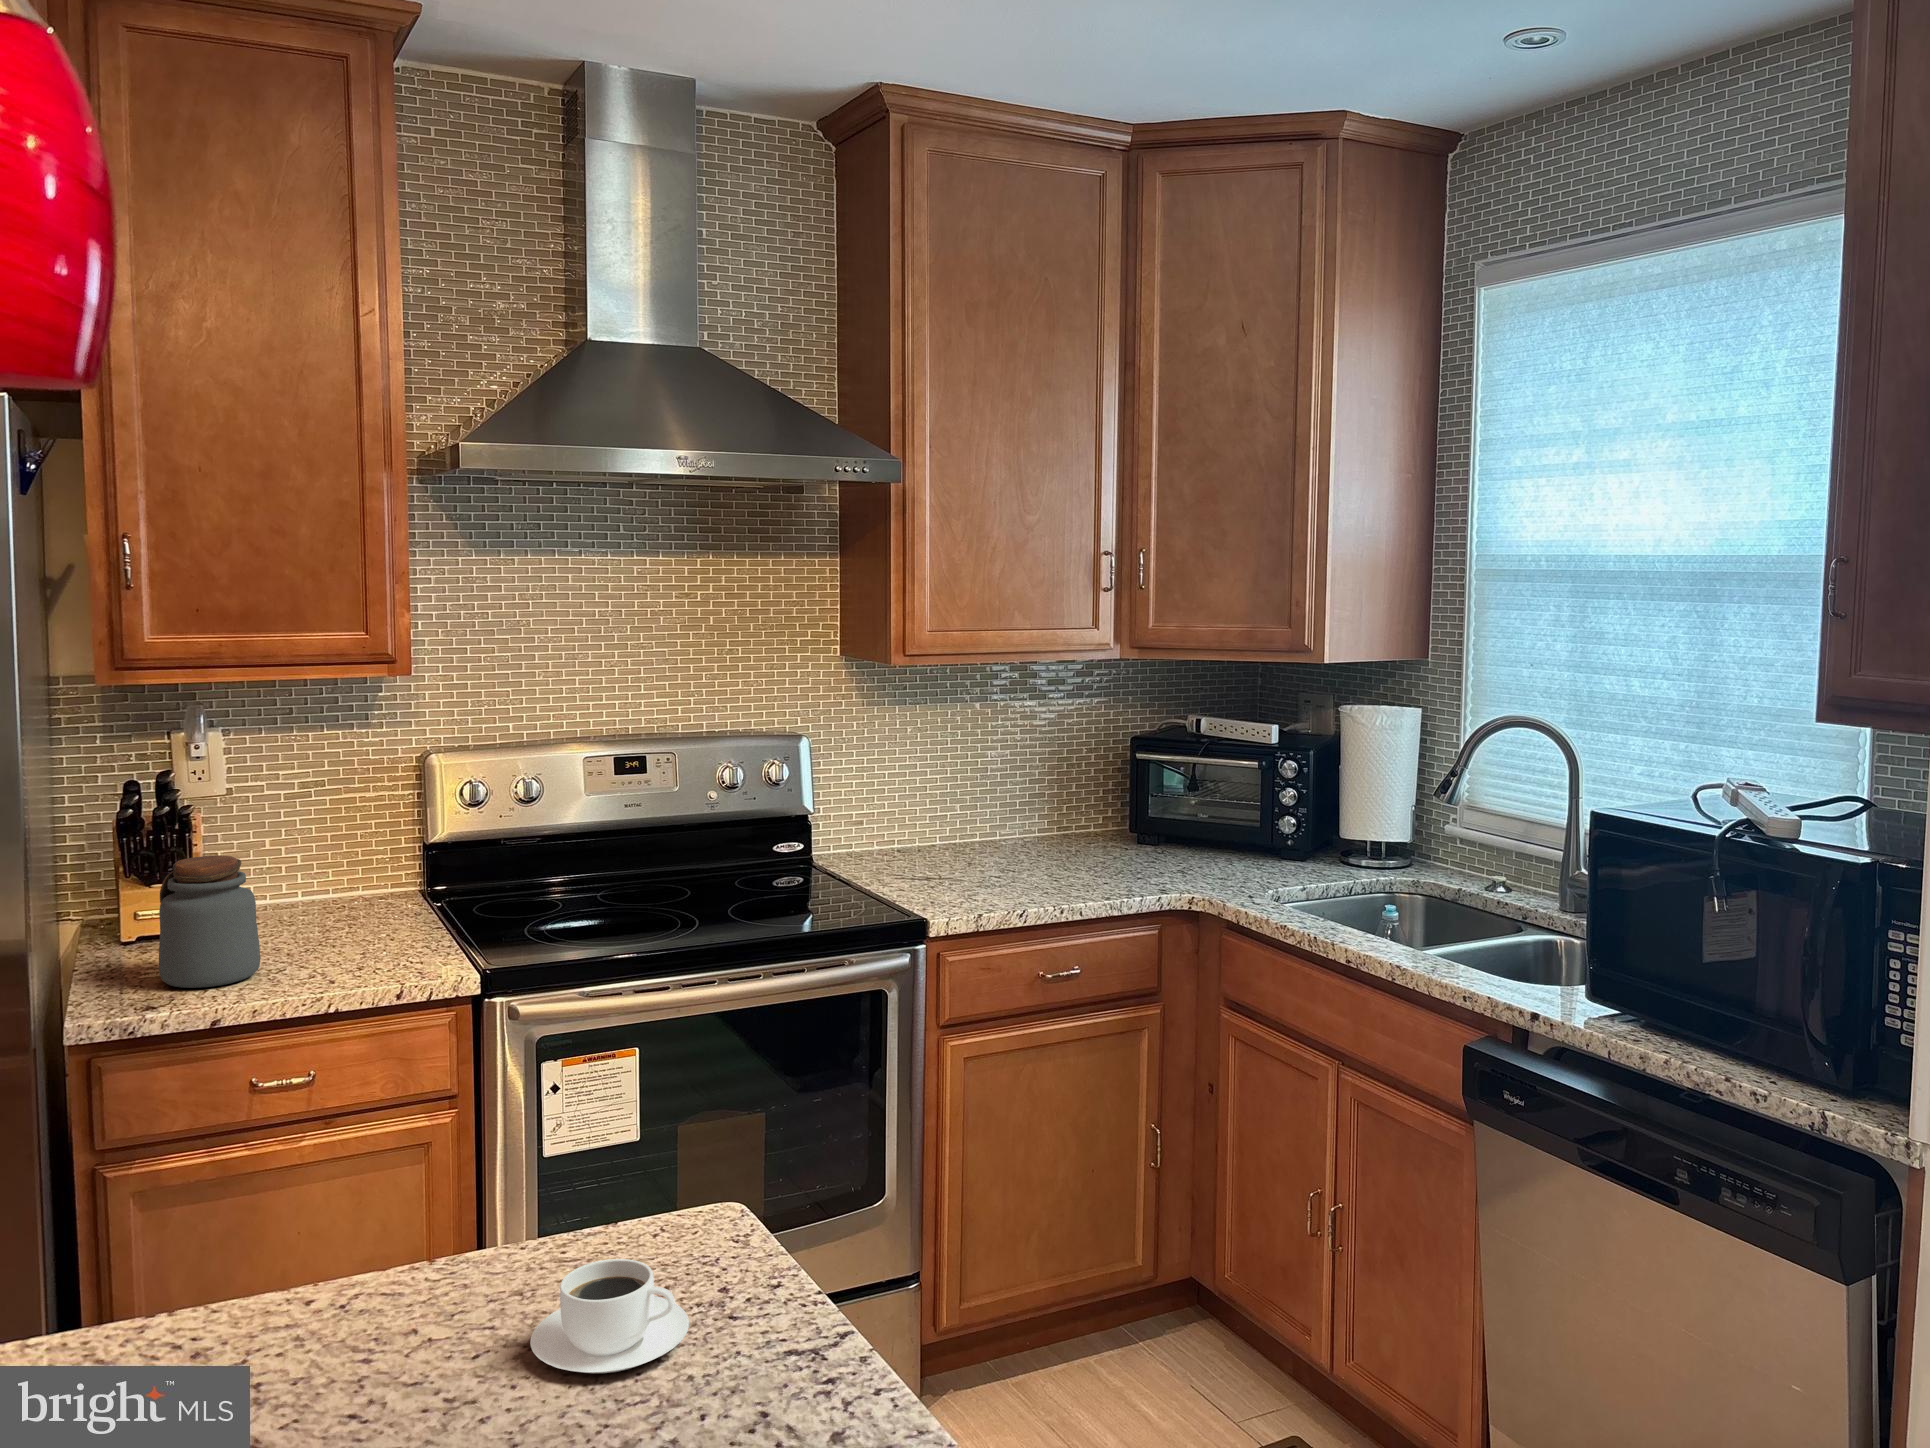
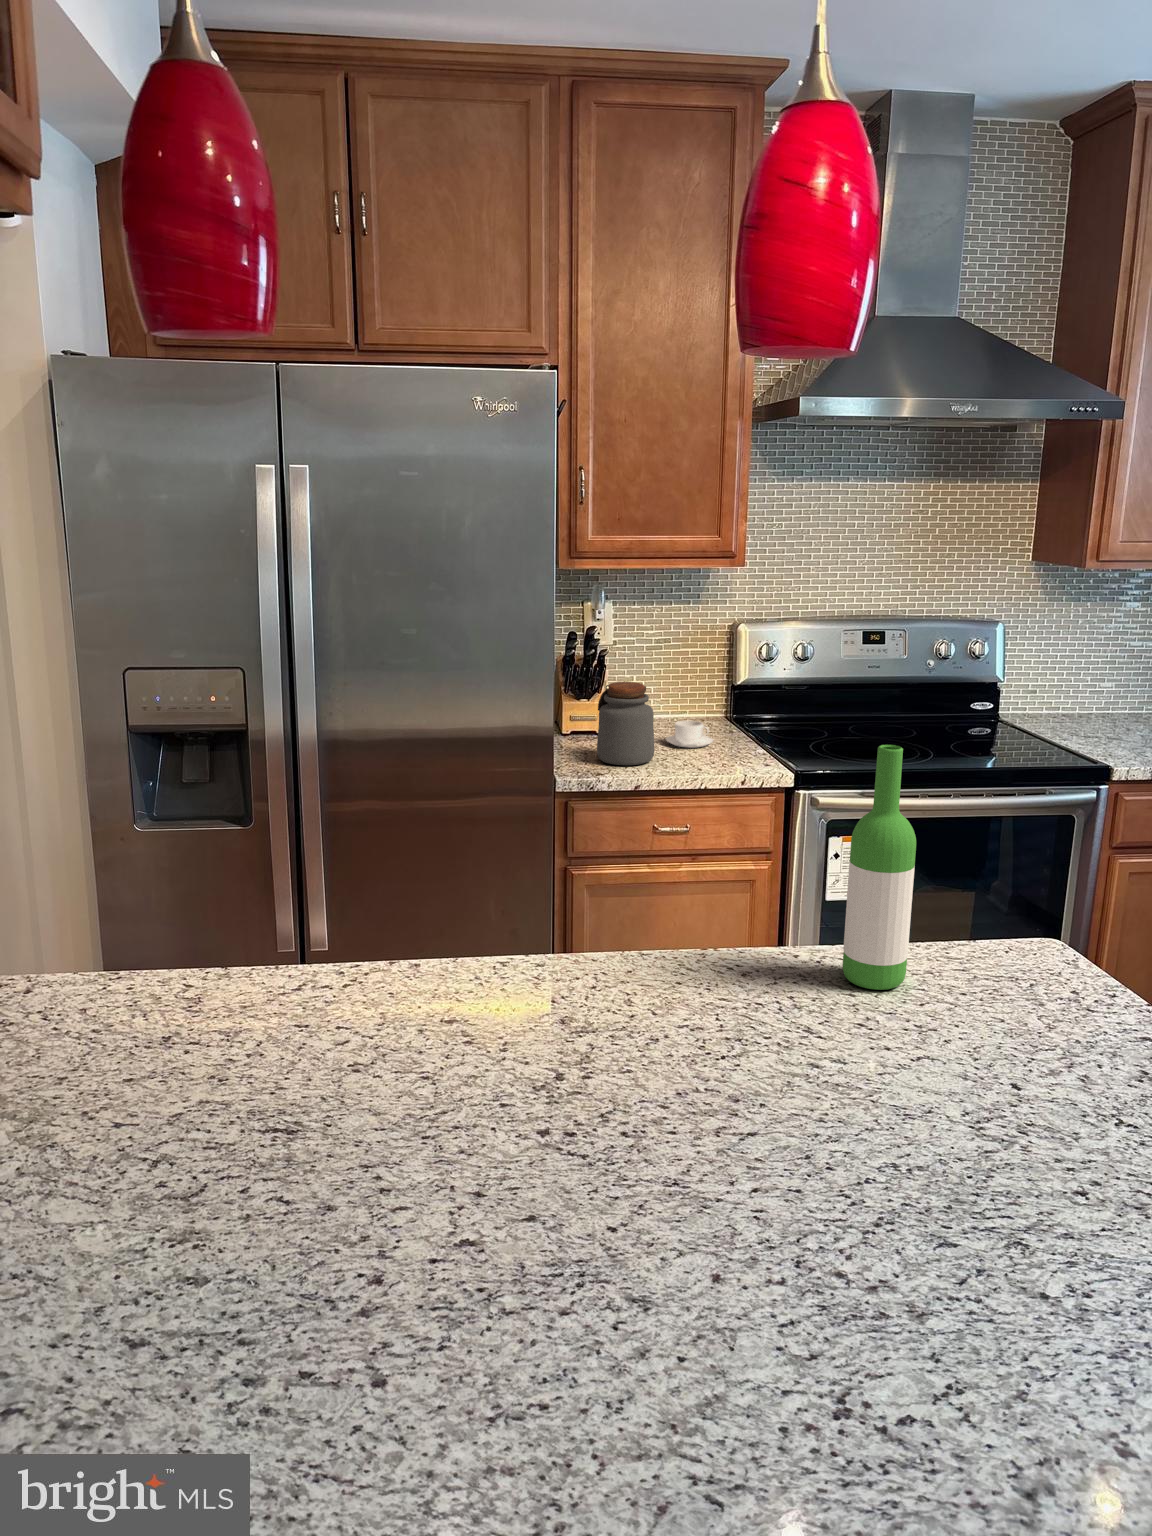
wine bottle: none [339,956,450,1351] -> present [843,745,916,990]
coffee cup: present [530,1259,689,1373] -> present [666,720,713,748]

